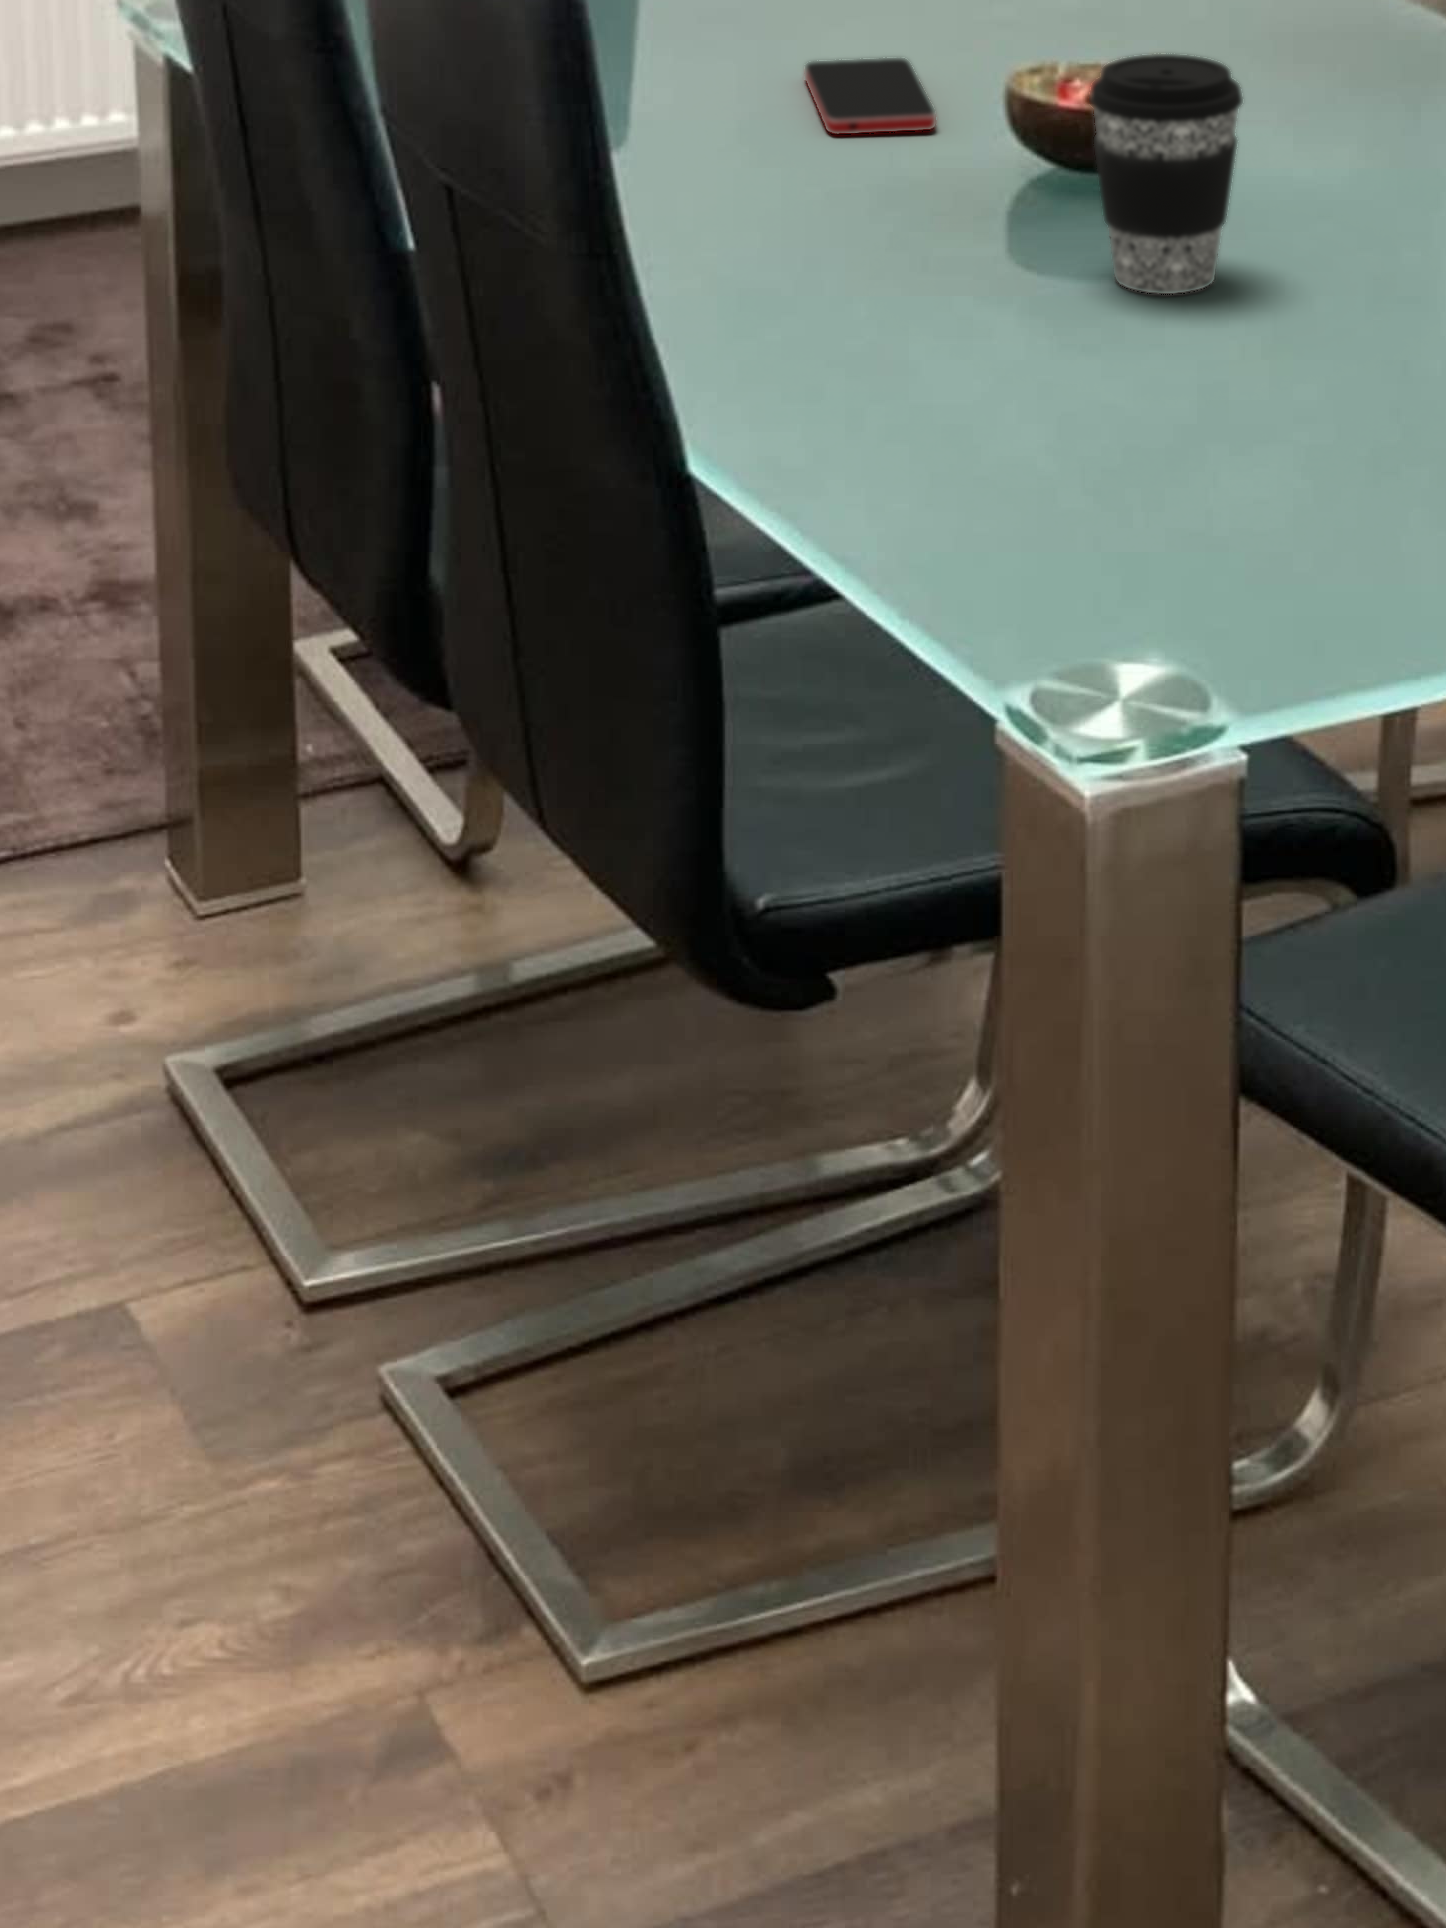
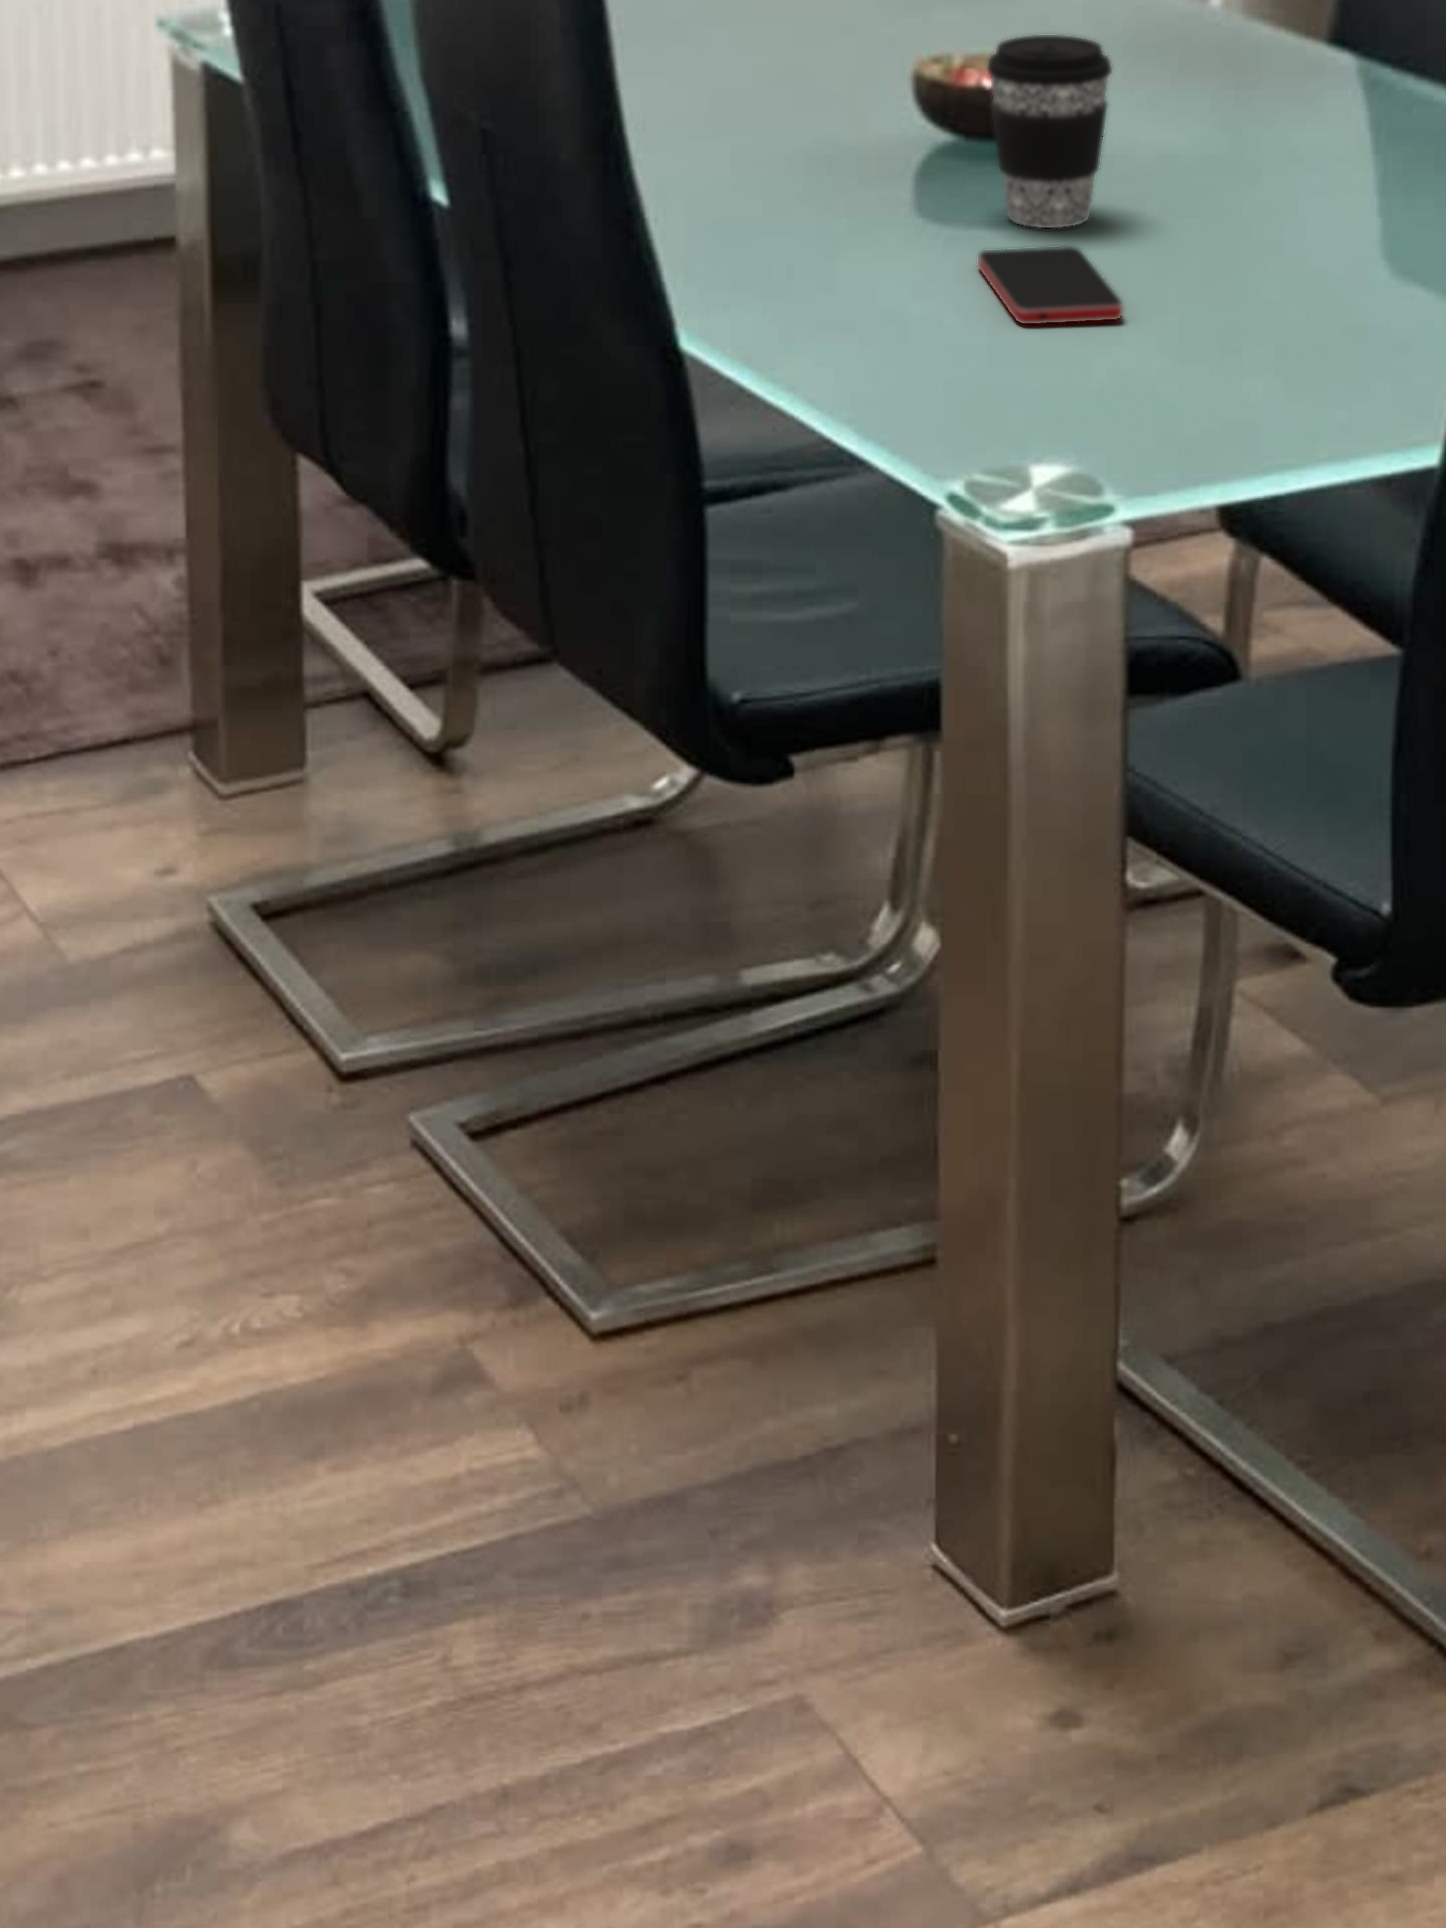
smartphone: present [805,58,936,134] -> present [978,246,1123,324]

